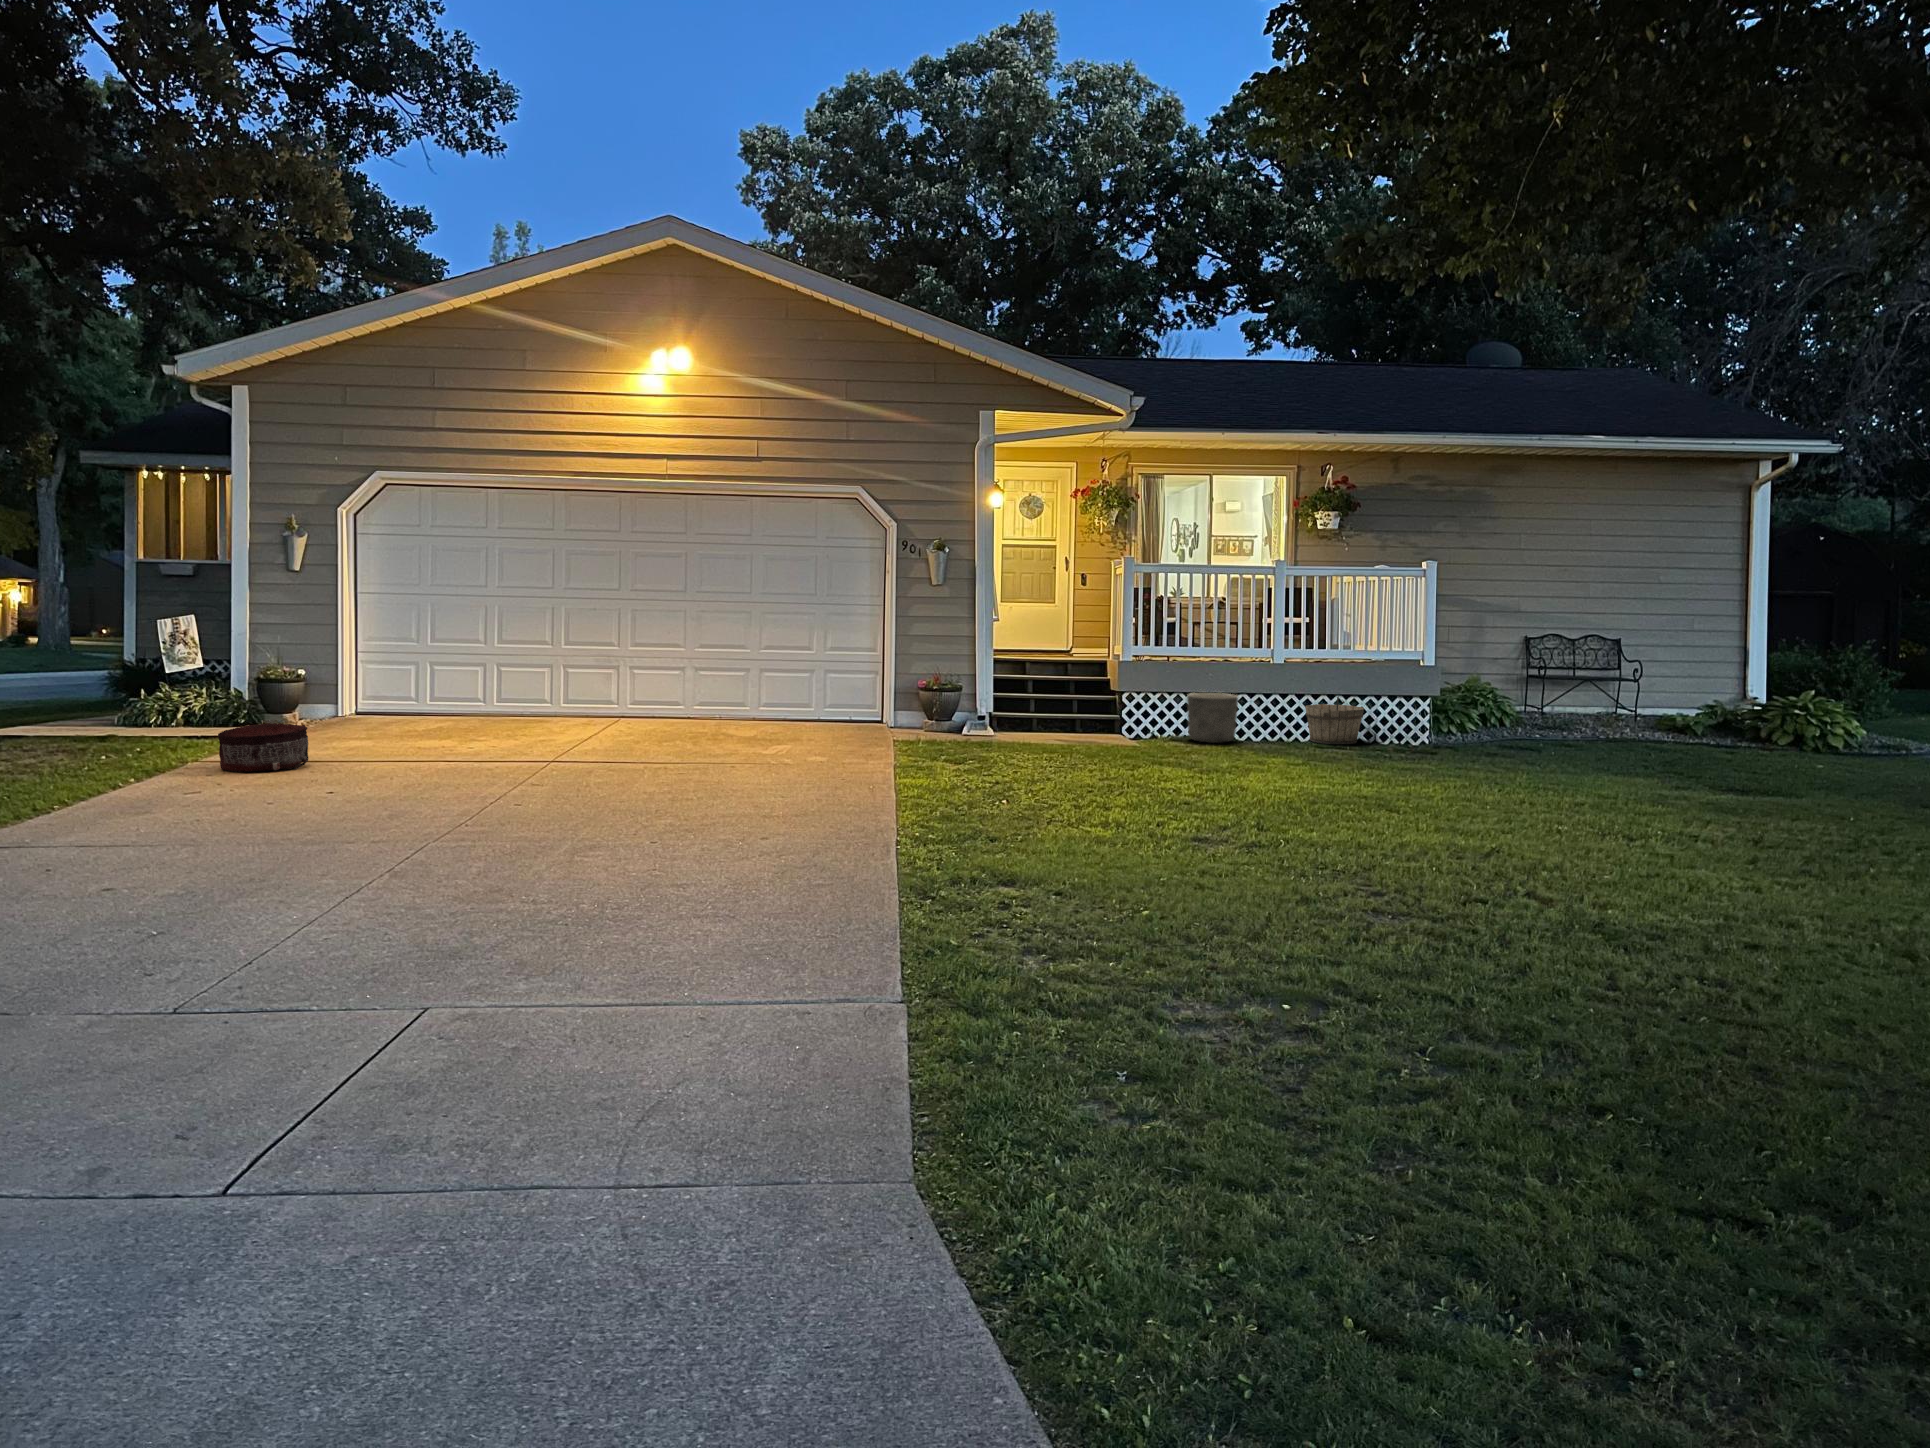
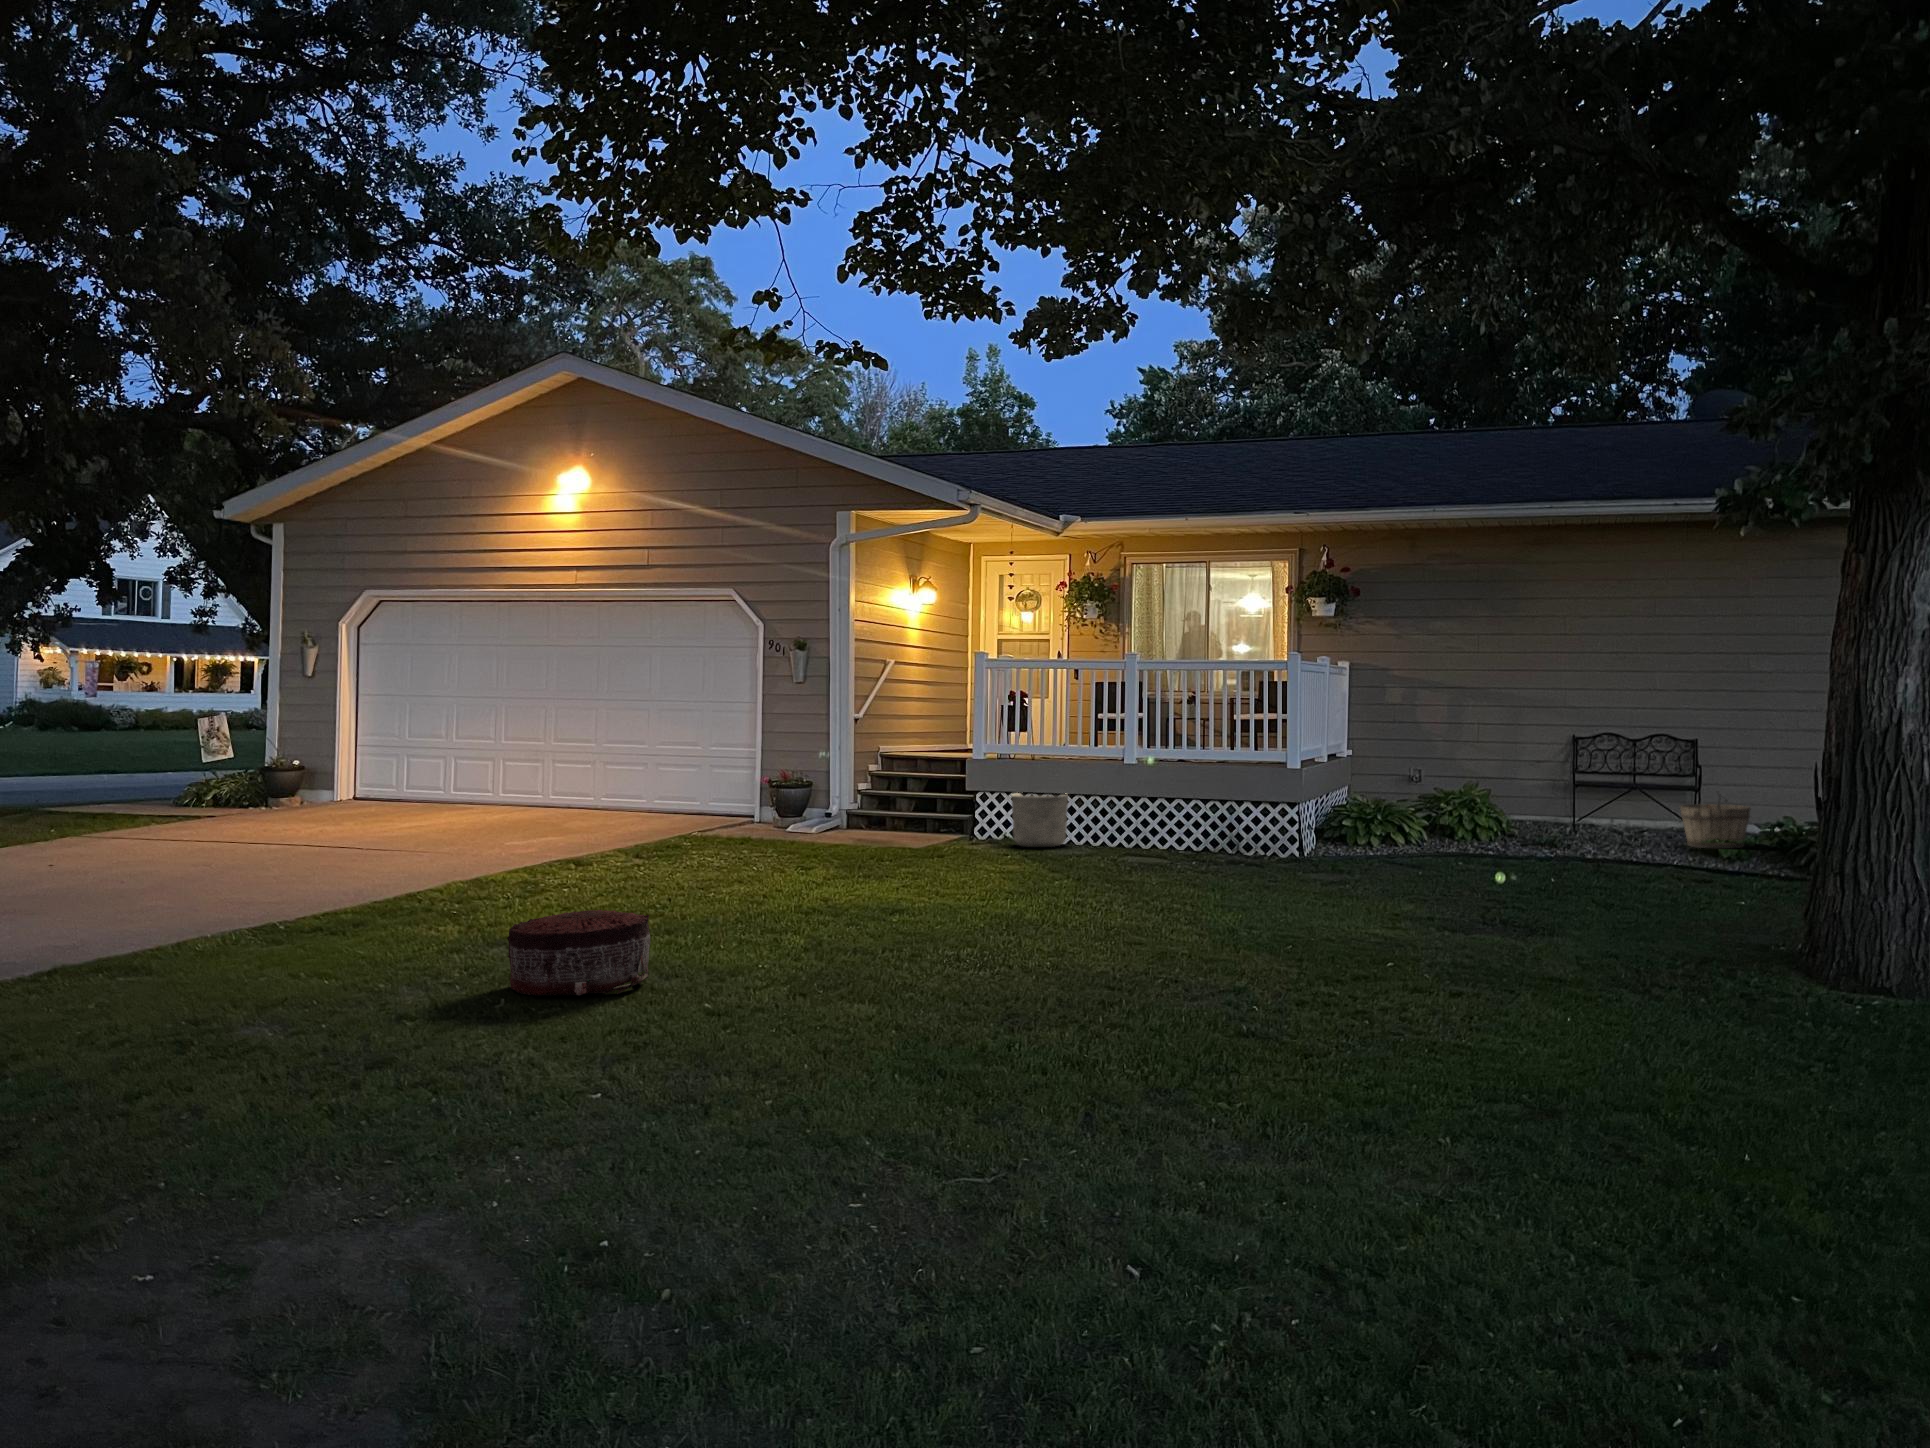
wooden bucket: present [1305,694,1364,744] -> present [1680,795,1751,848]
pouf: present [218,723,309,772] -> present [507,910,650,995]

